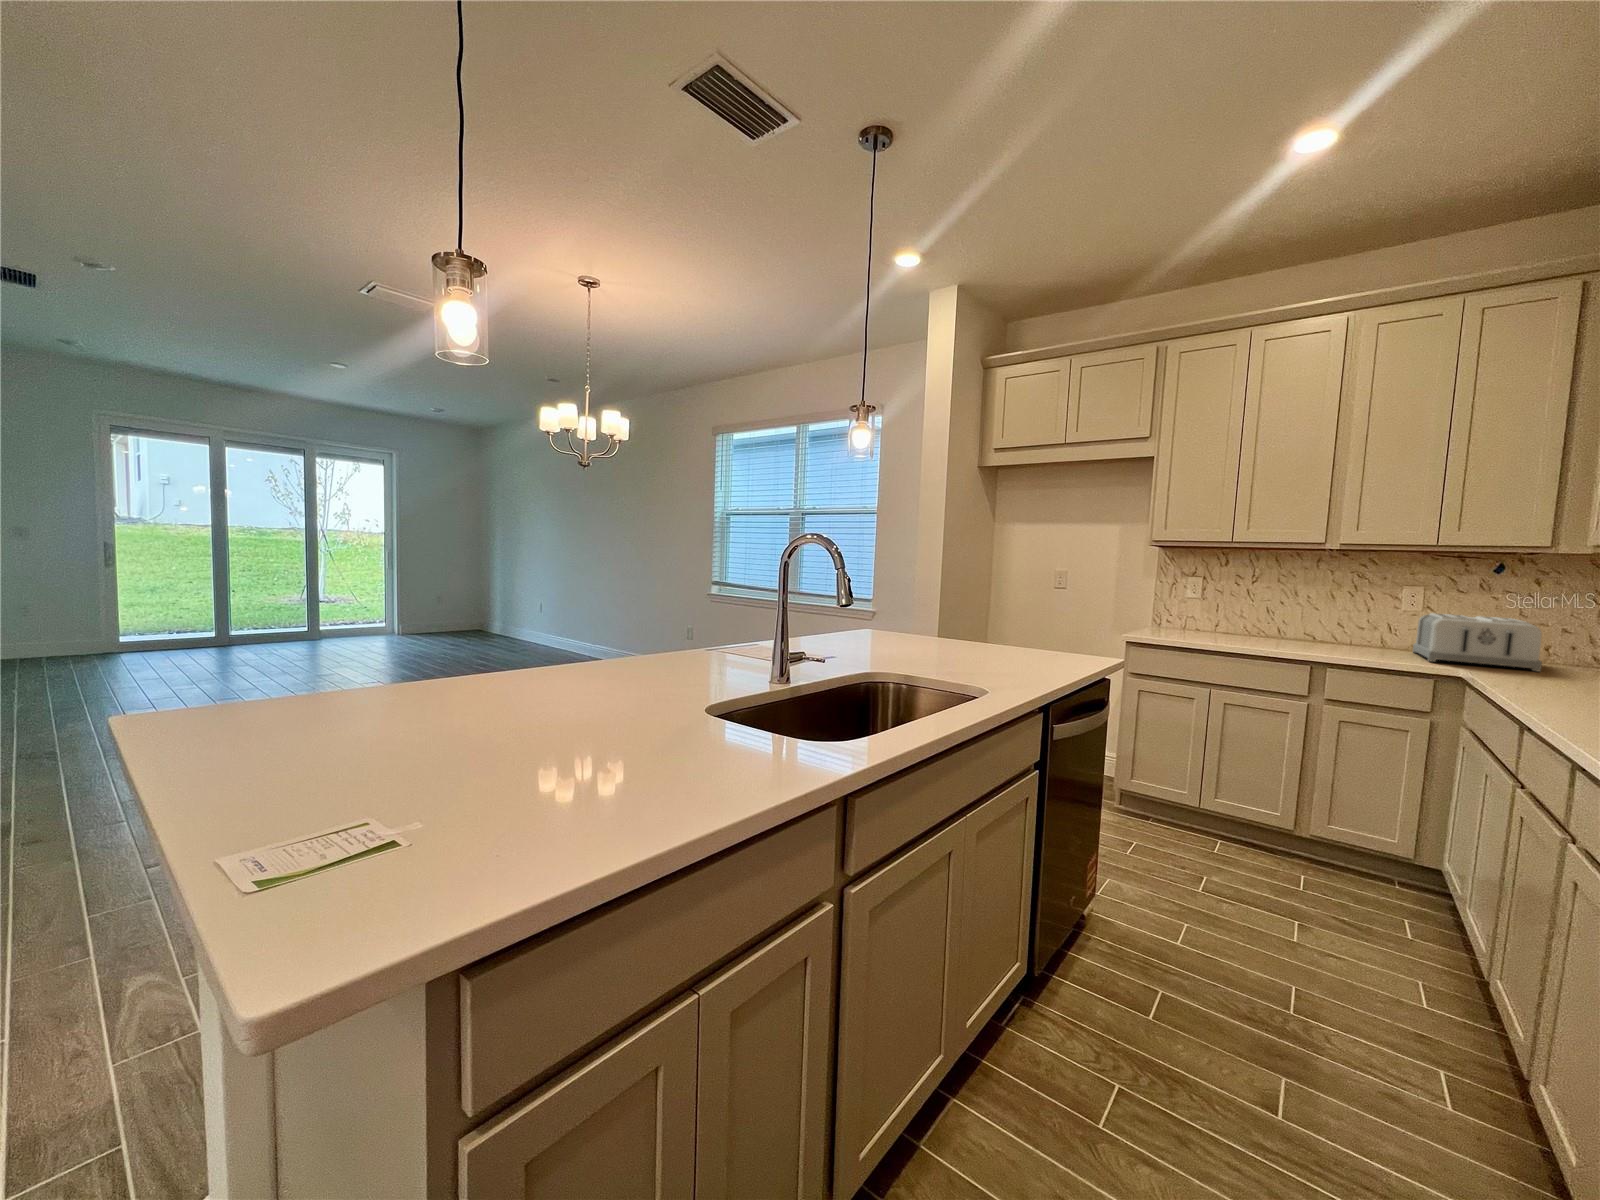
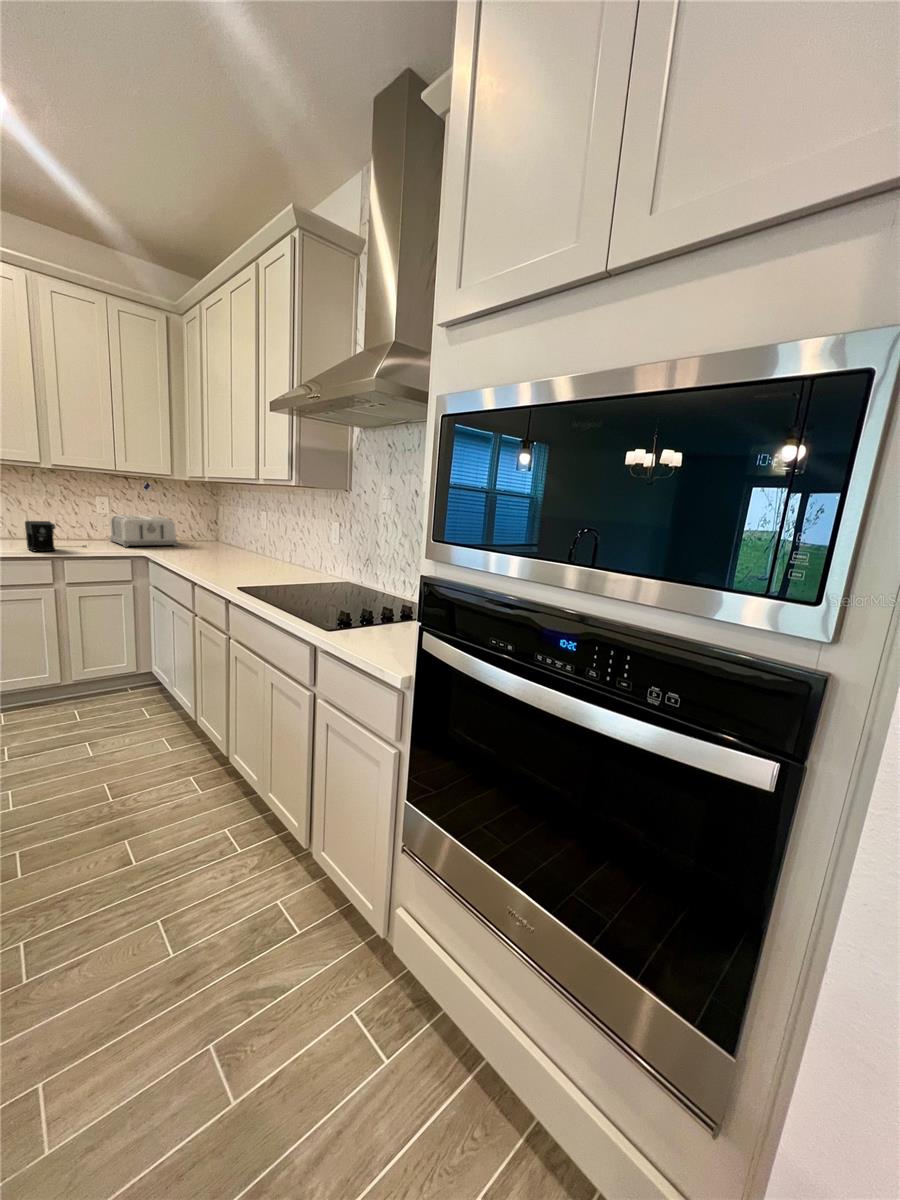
coffee maker: none [1287,614,1368,654] -> present [25,521,86,551]

